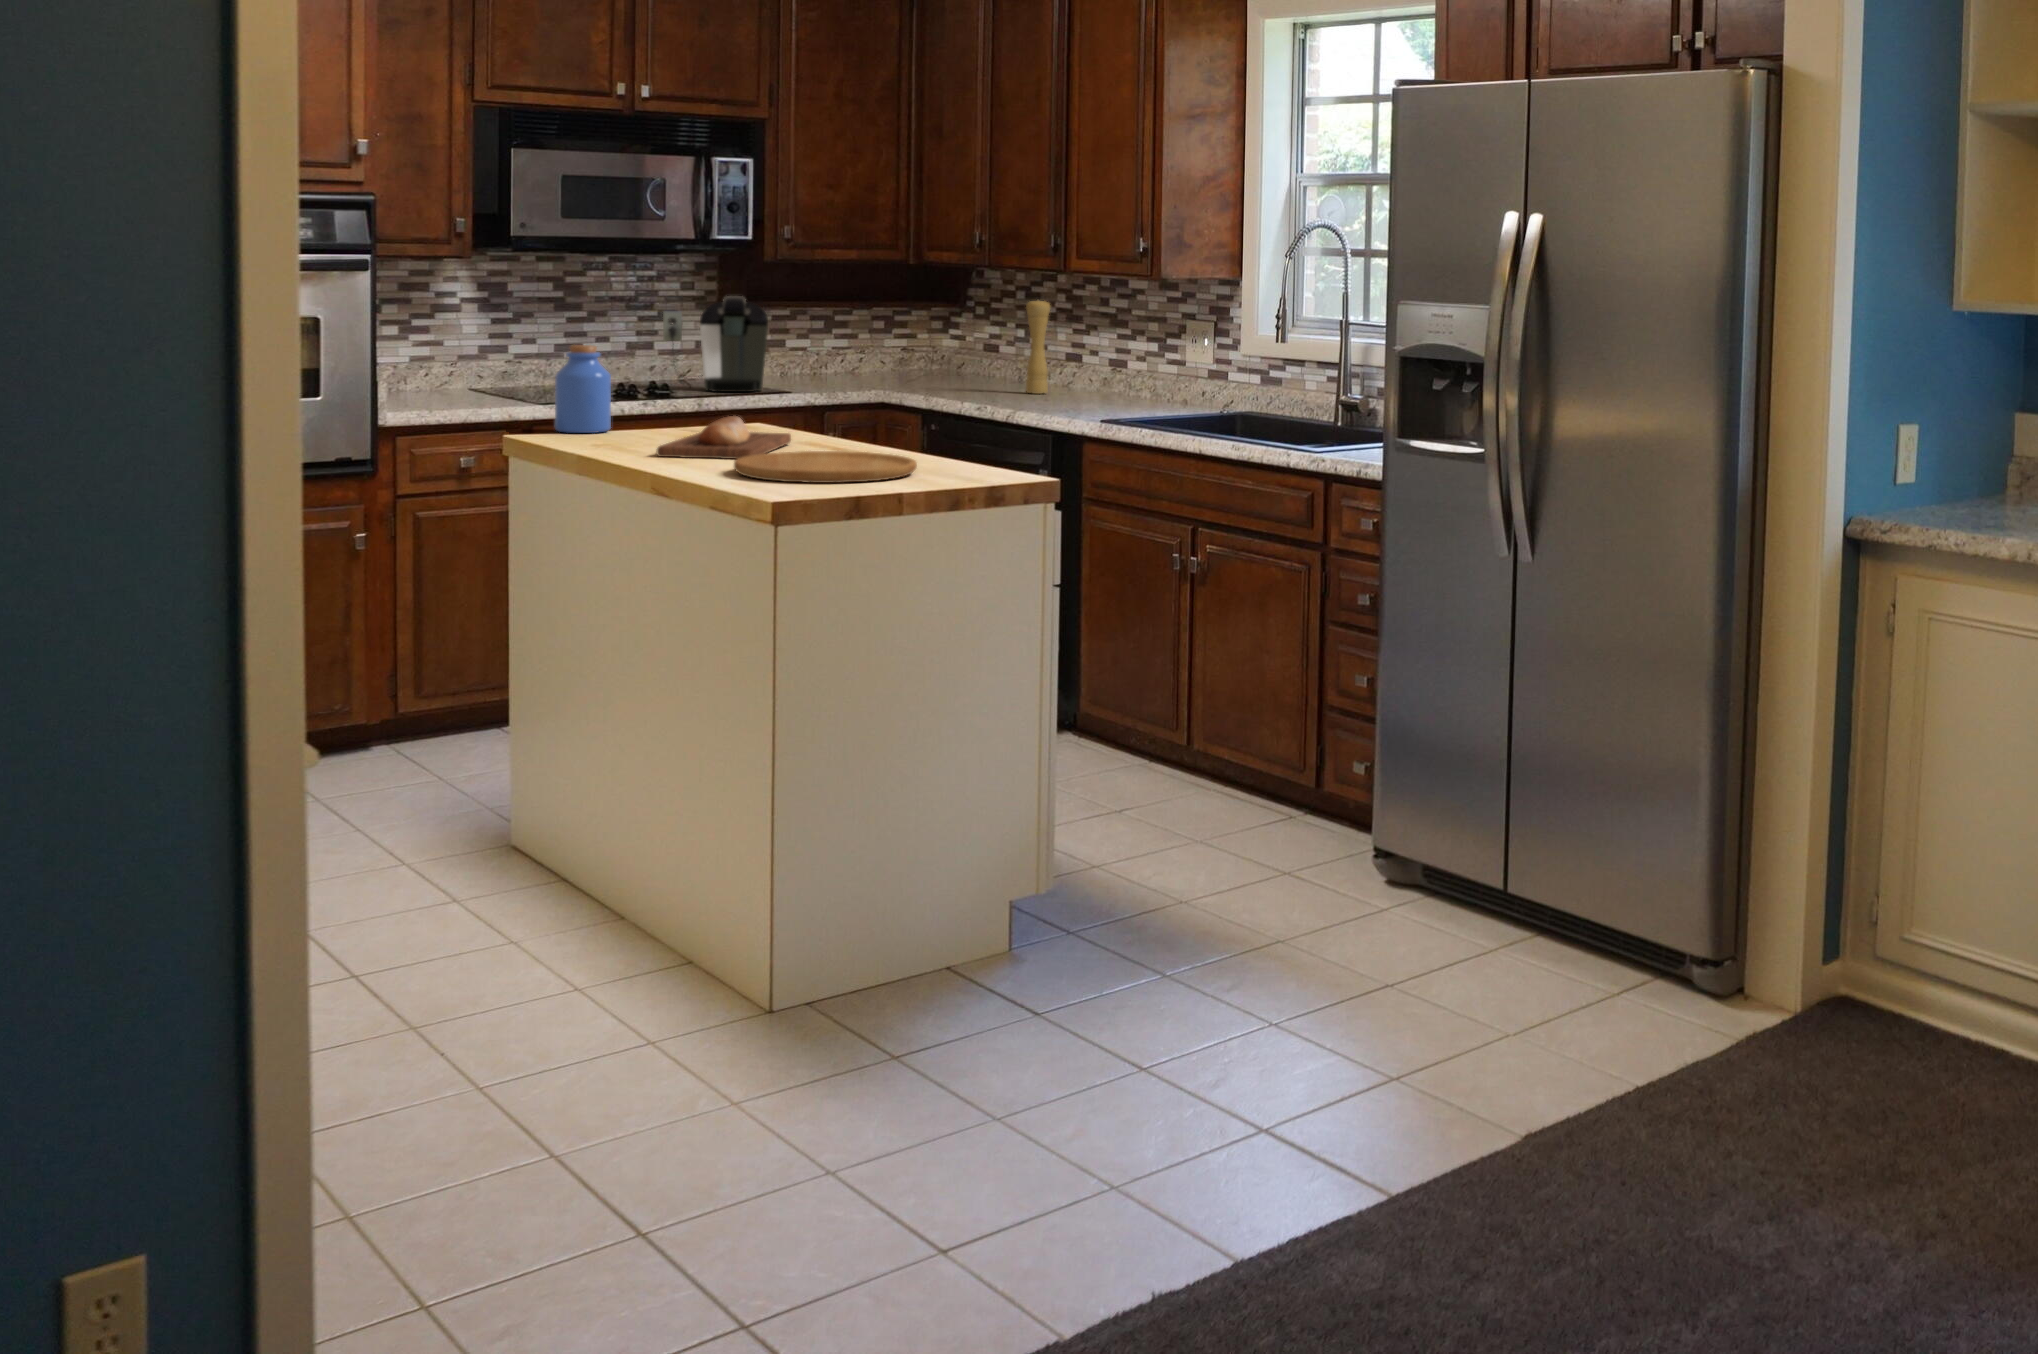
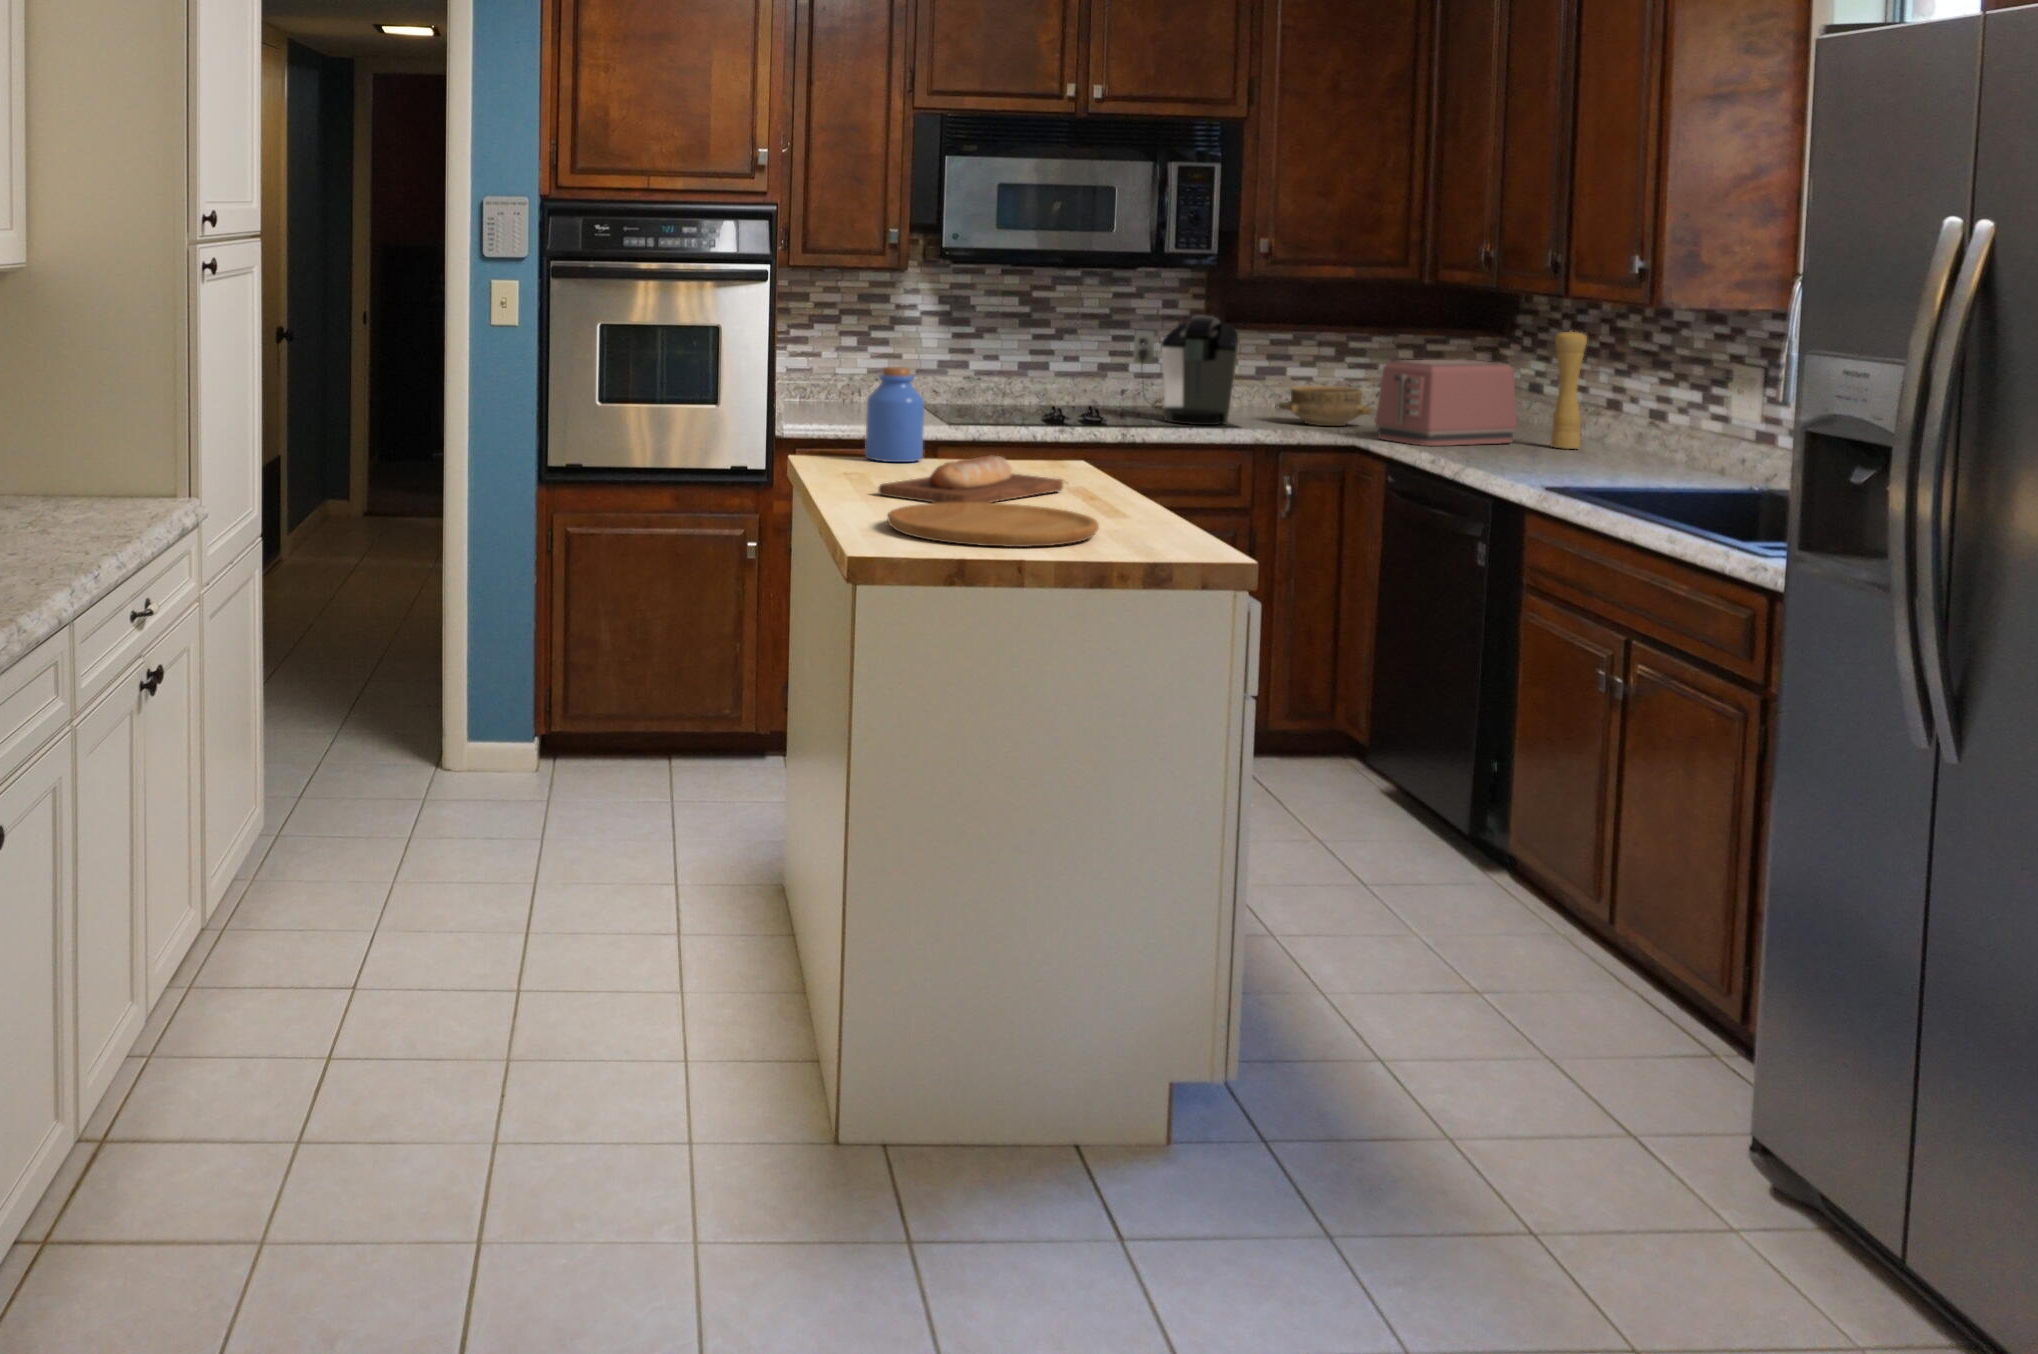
toaster: none [895,326,999,397] -> present [1375,359,1517,446]
ceramic bowl: none [793,354,870,388] -> present [1279,385,1372,426]

